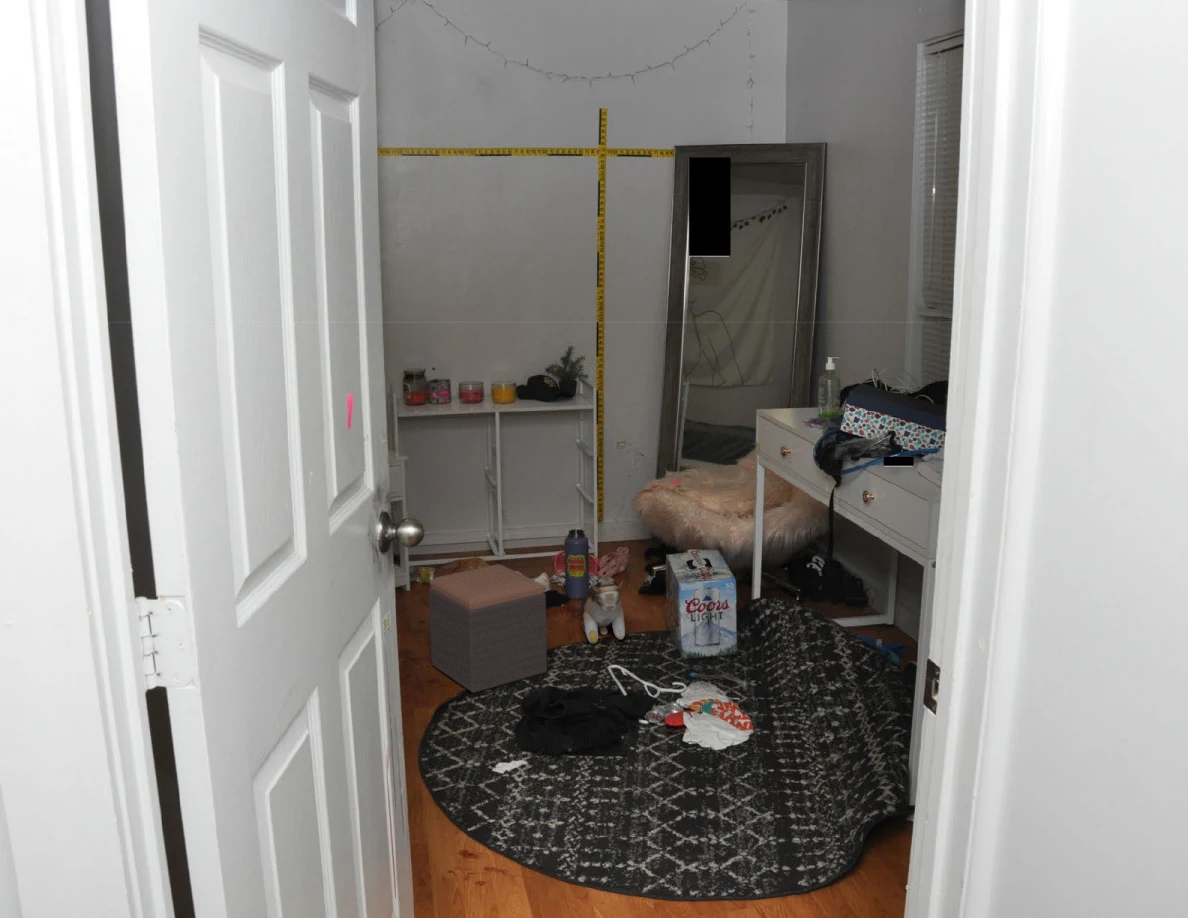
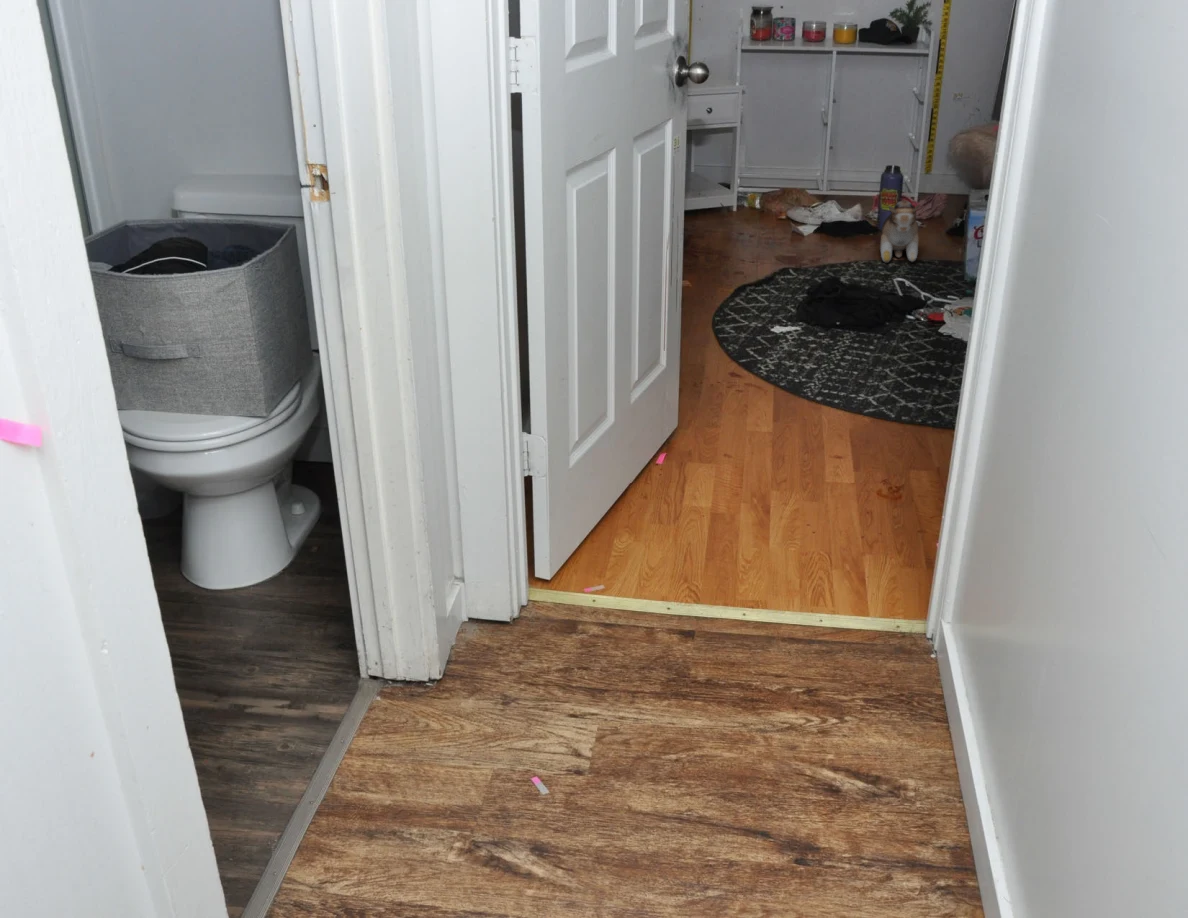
footstool: present [429,564,547,693] -> none [742,181,845,284]

